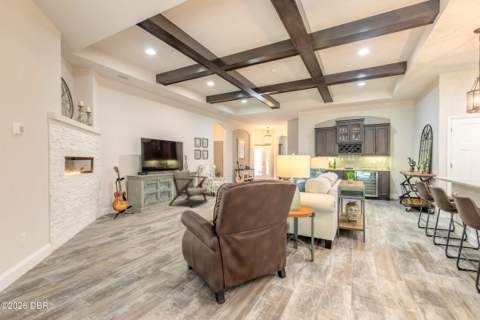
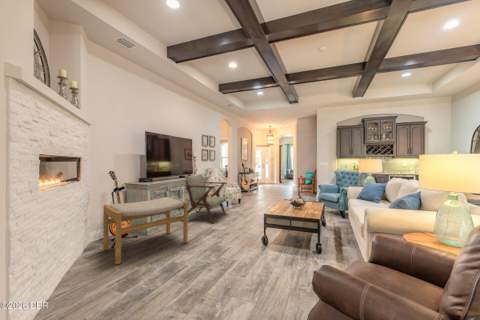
footstool: none [108,186,166,227] -> present [103,197,188,264]

